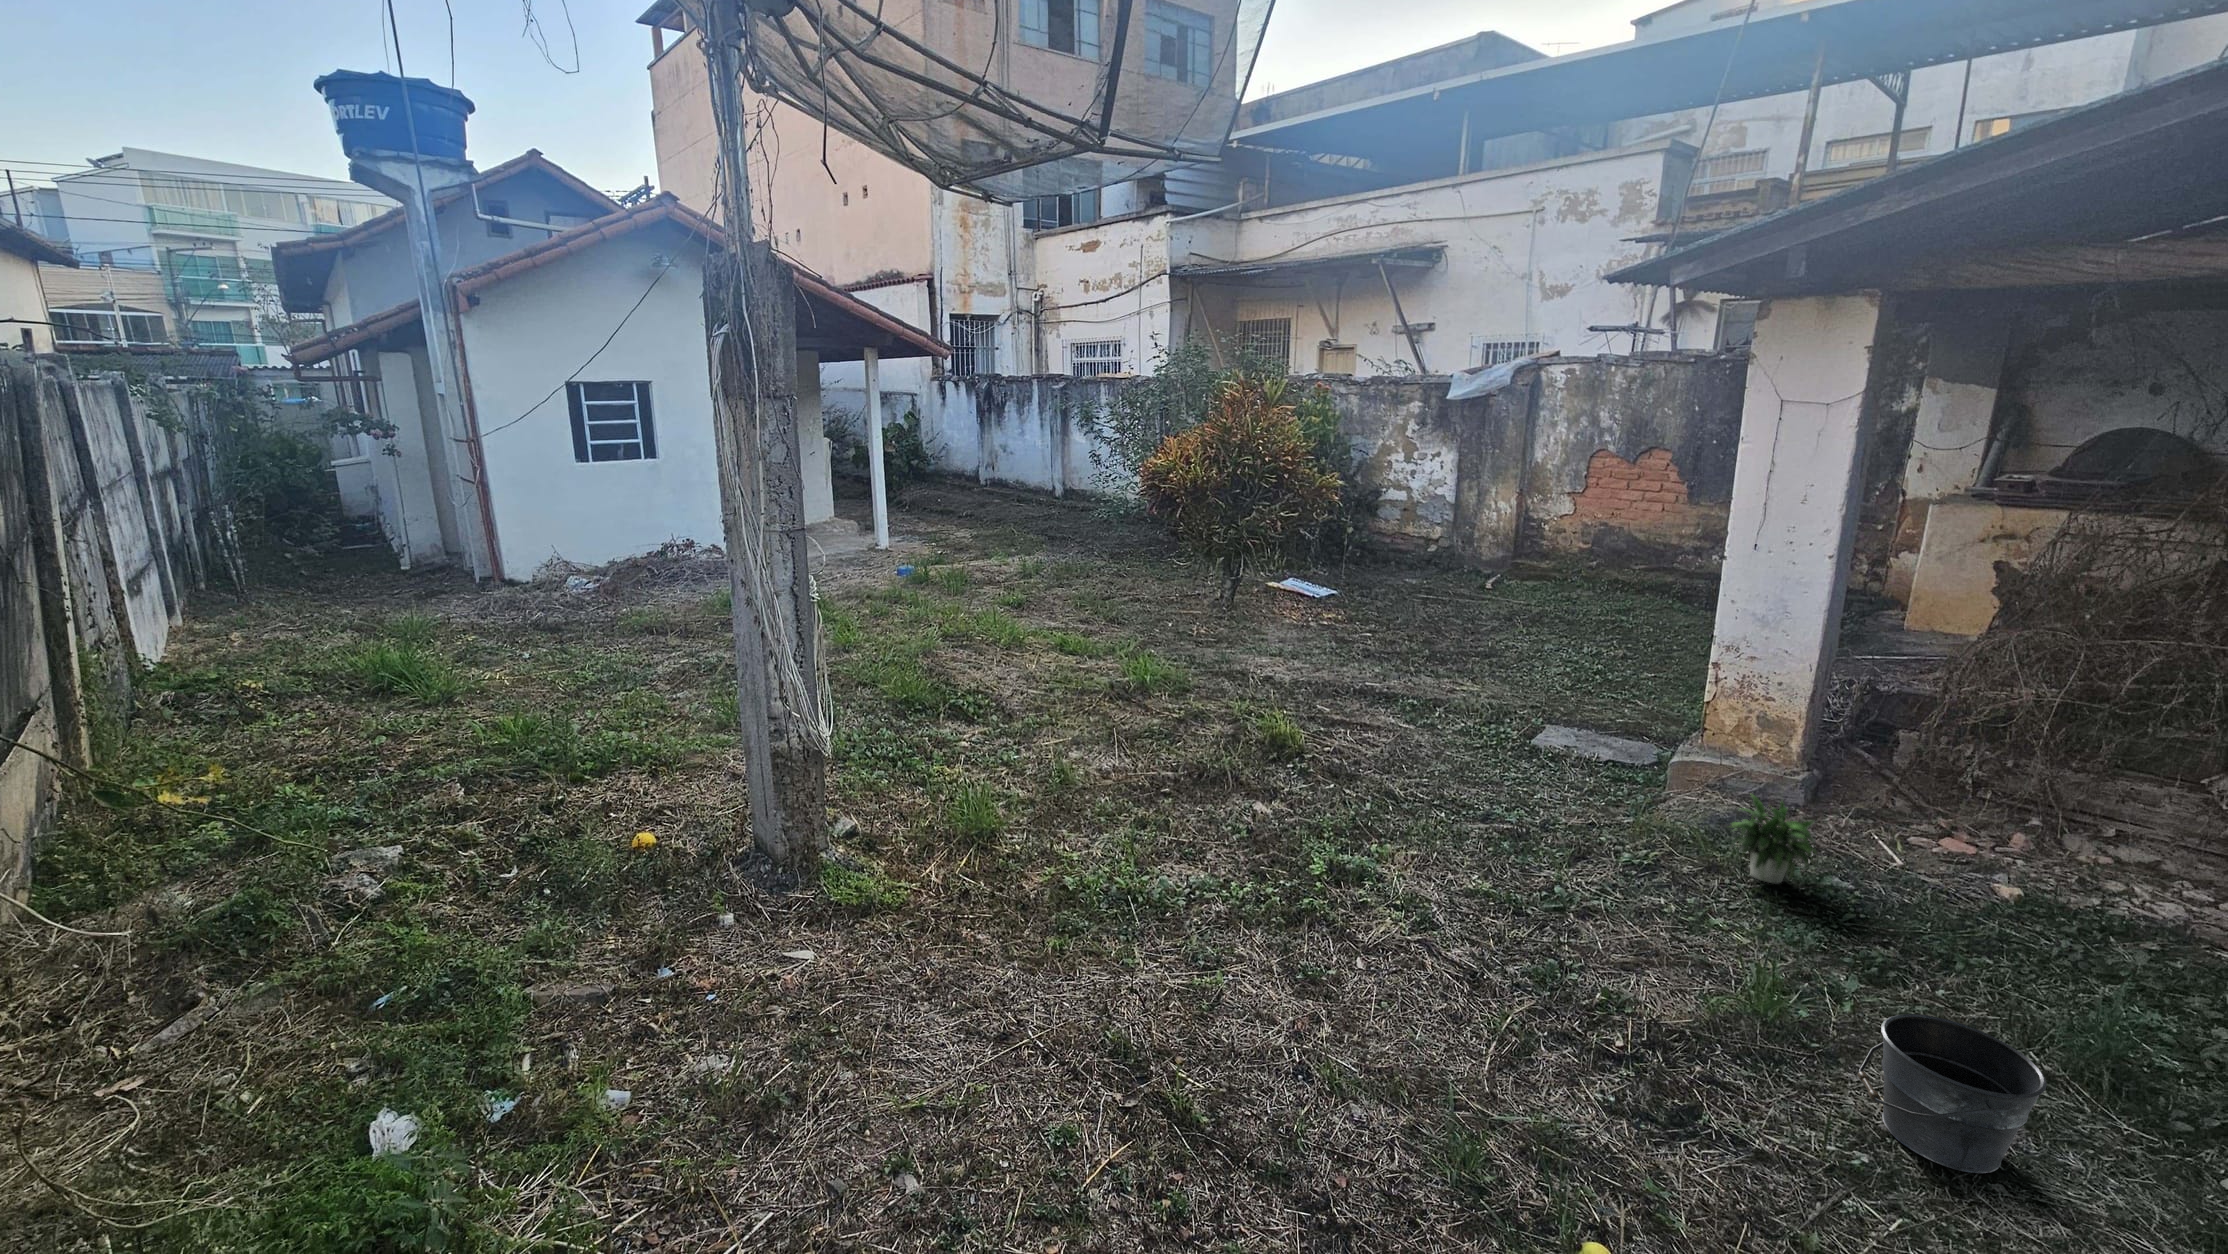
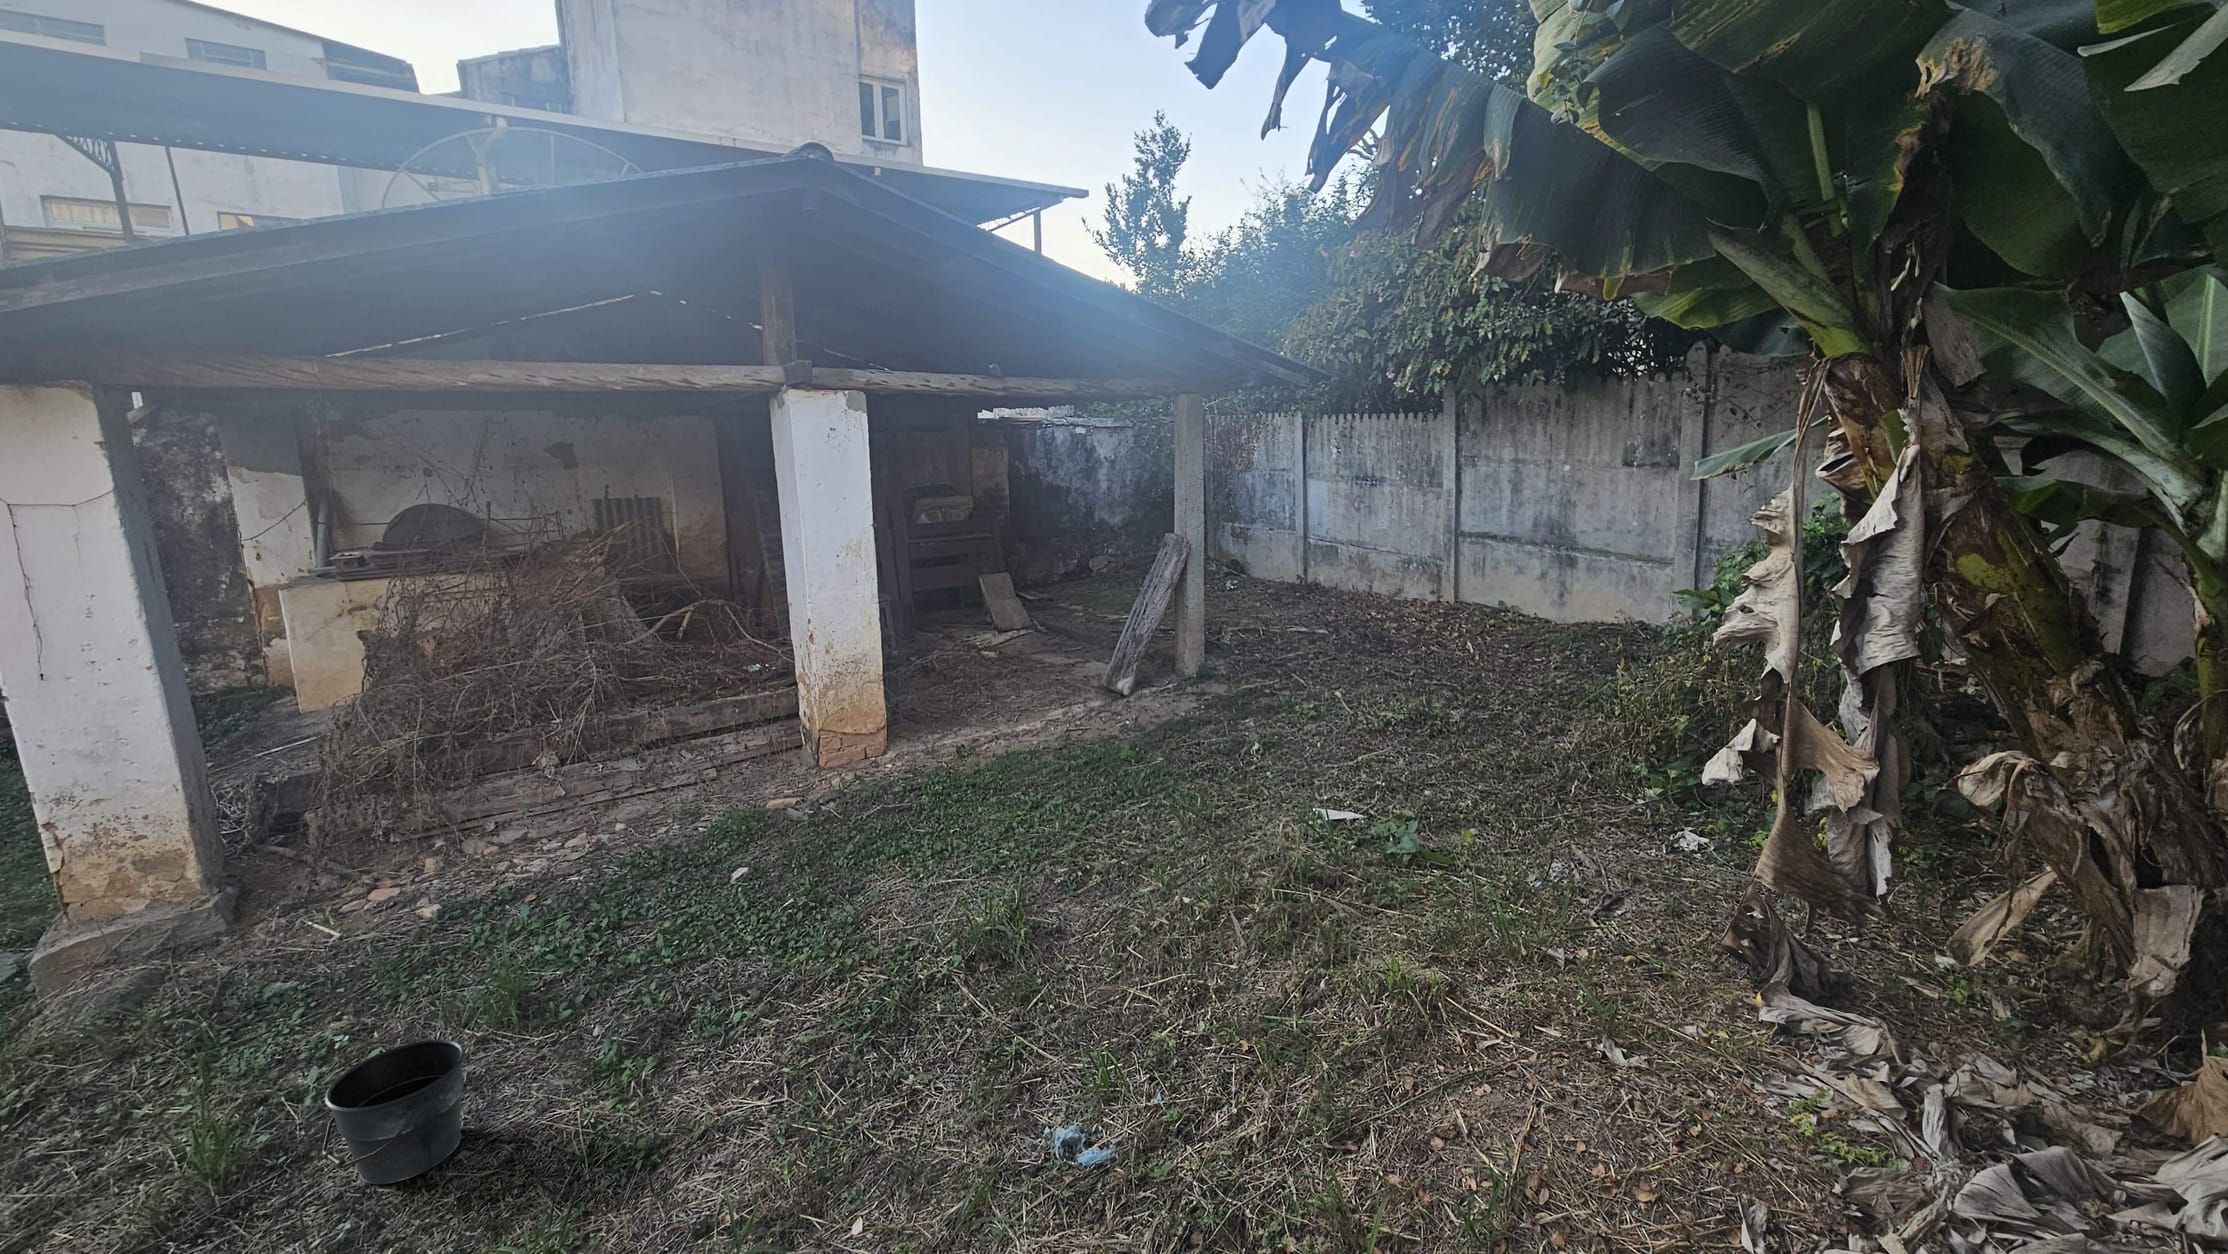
potted plant: present [1729,795,1817,883] -> none [123,938,246,1035]

